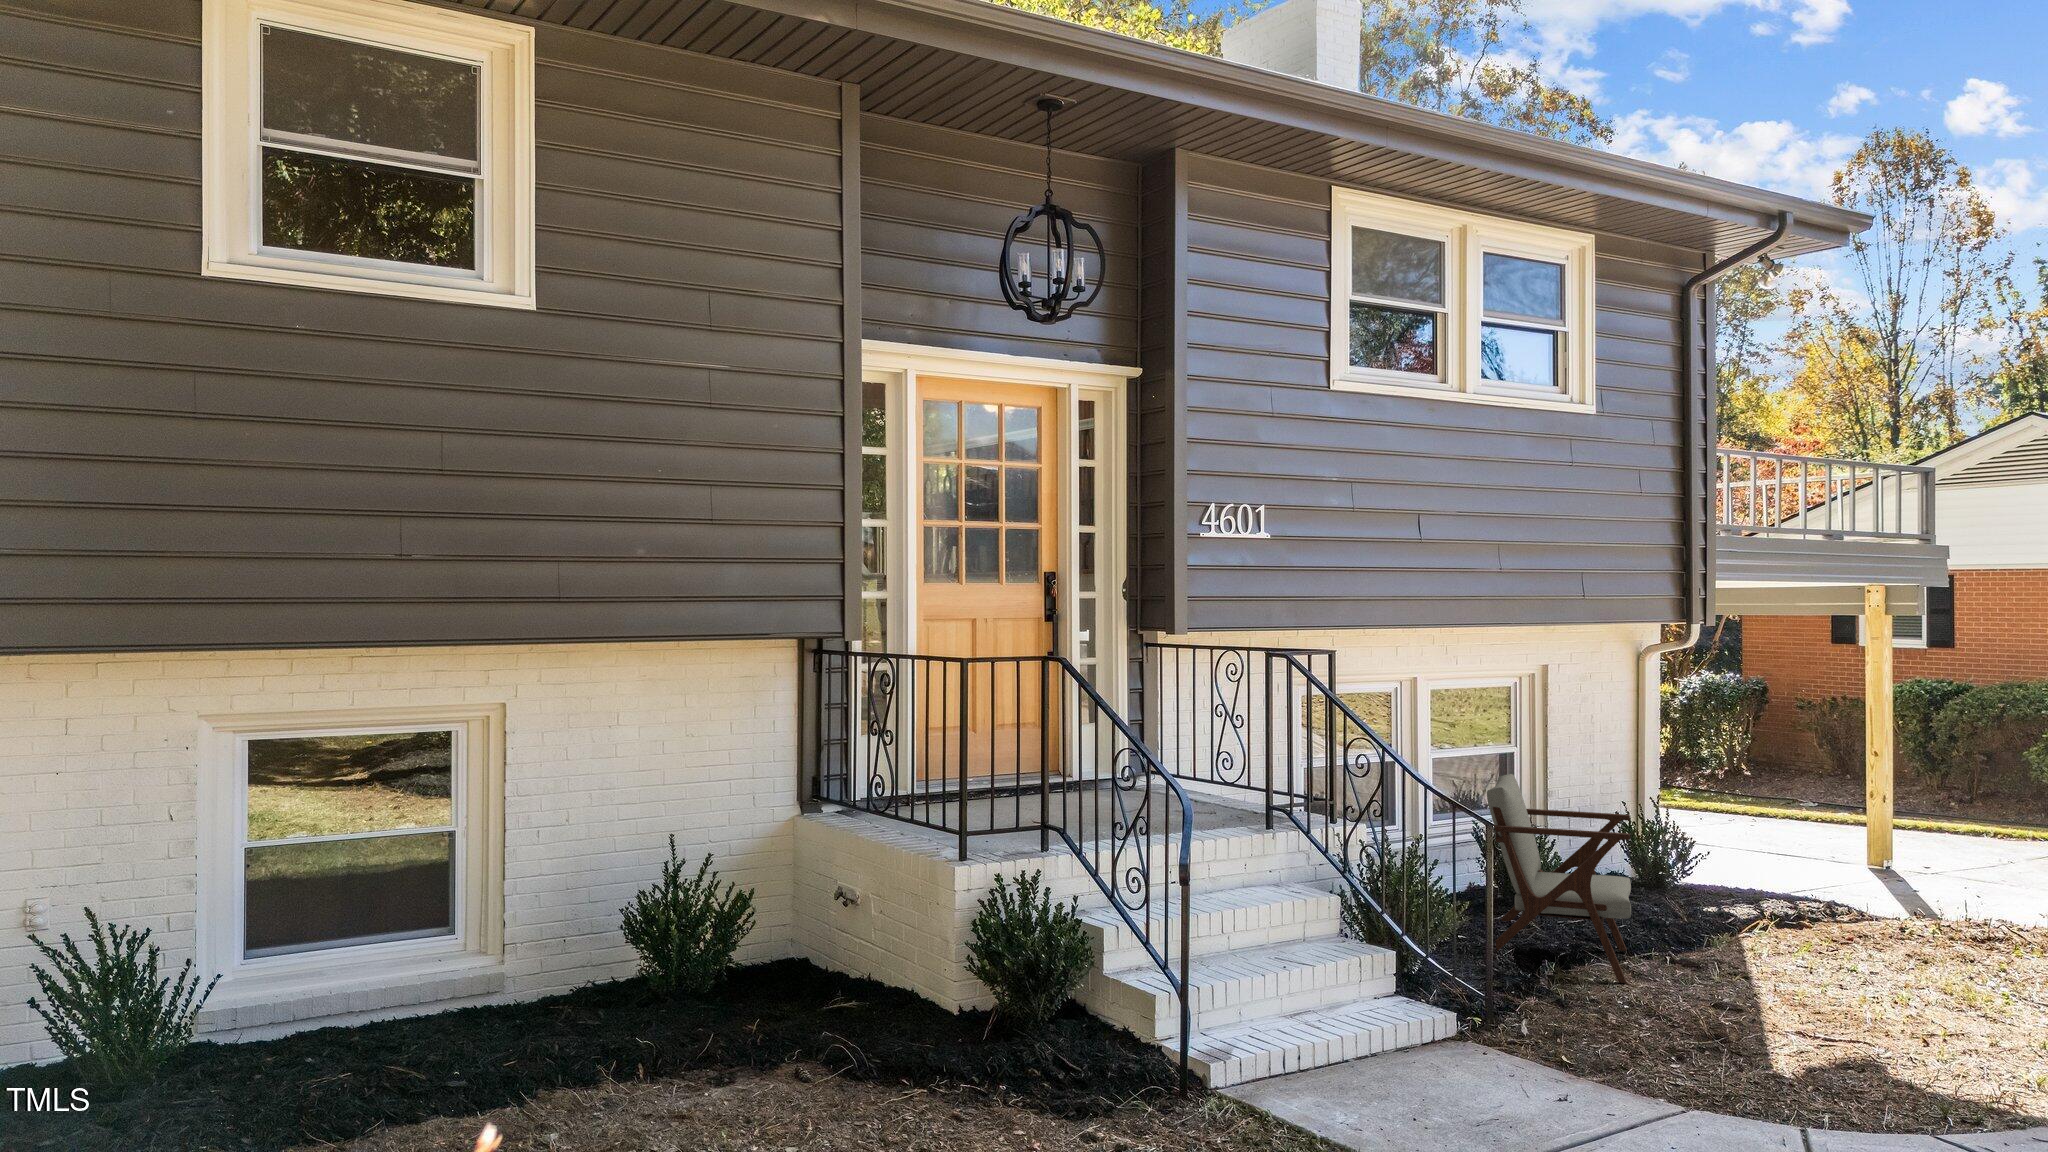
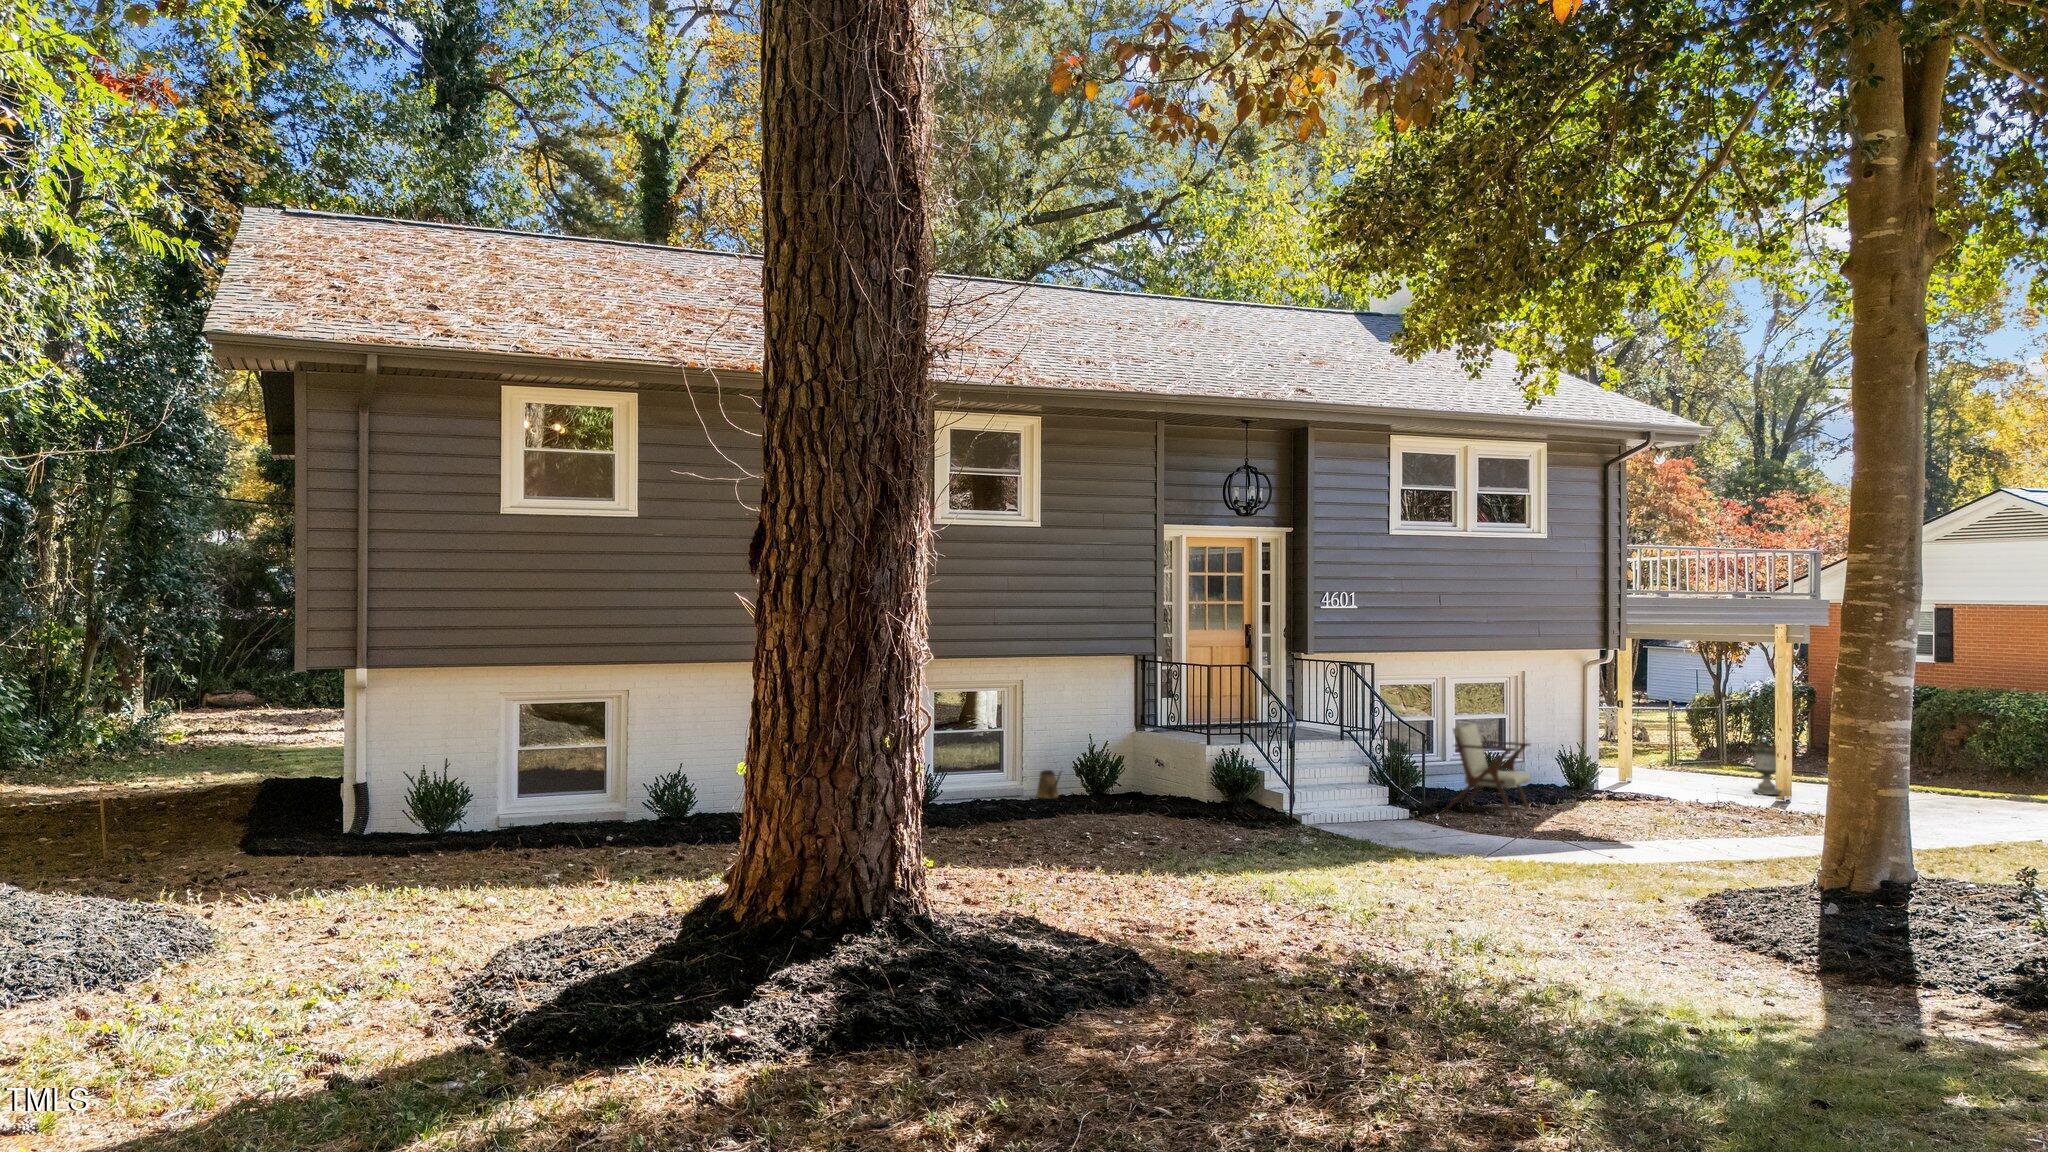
planter: none [1887,780,1944,871] -> present [1752,743,1782,795]
watering can: none [528,931,590,1009] -> present [1037,770,1061,799]

